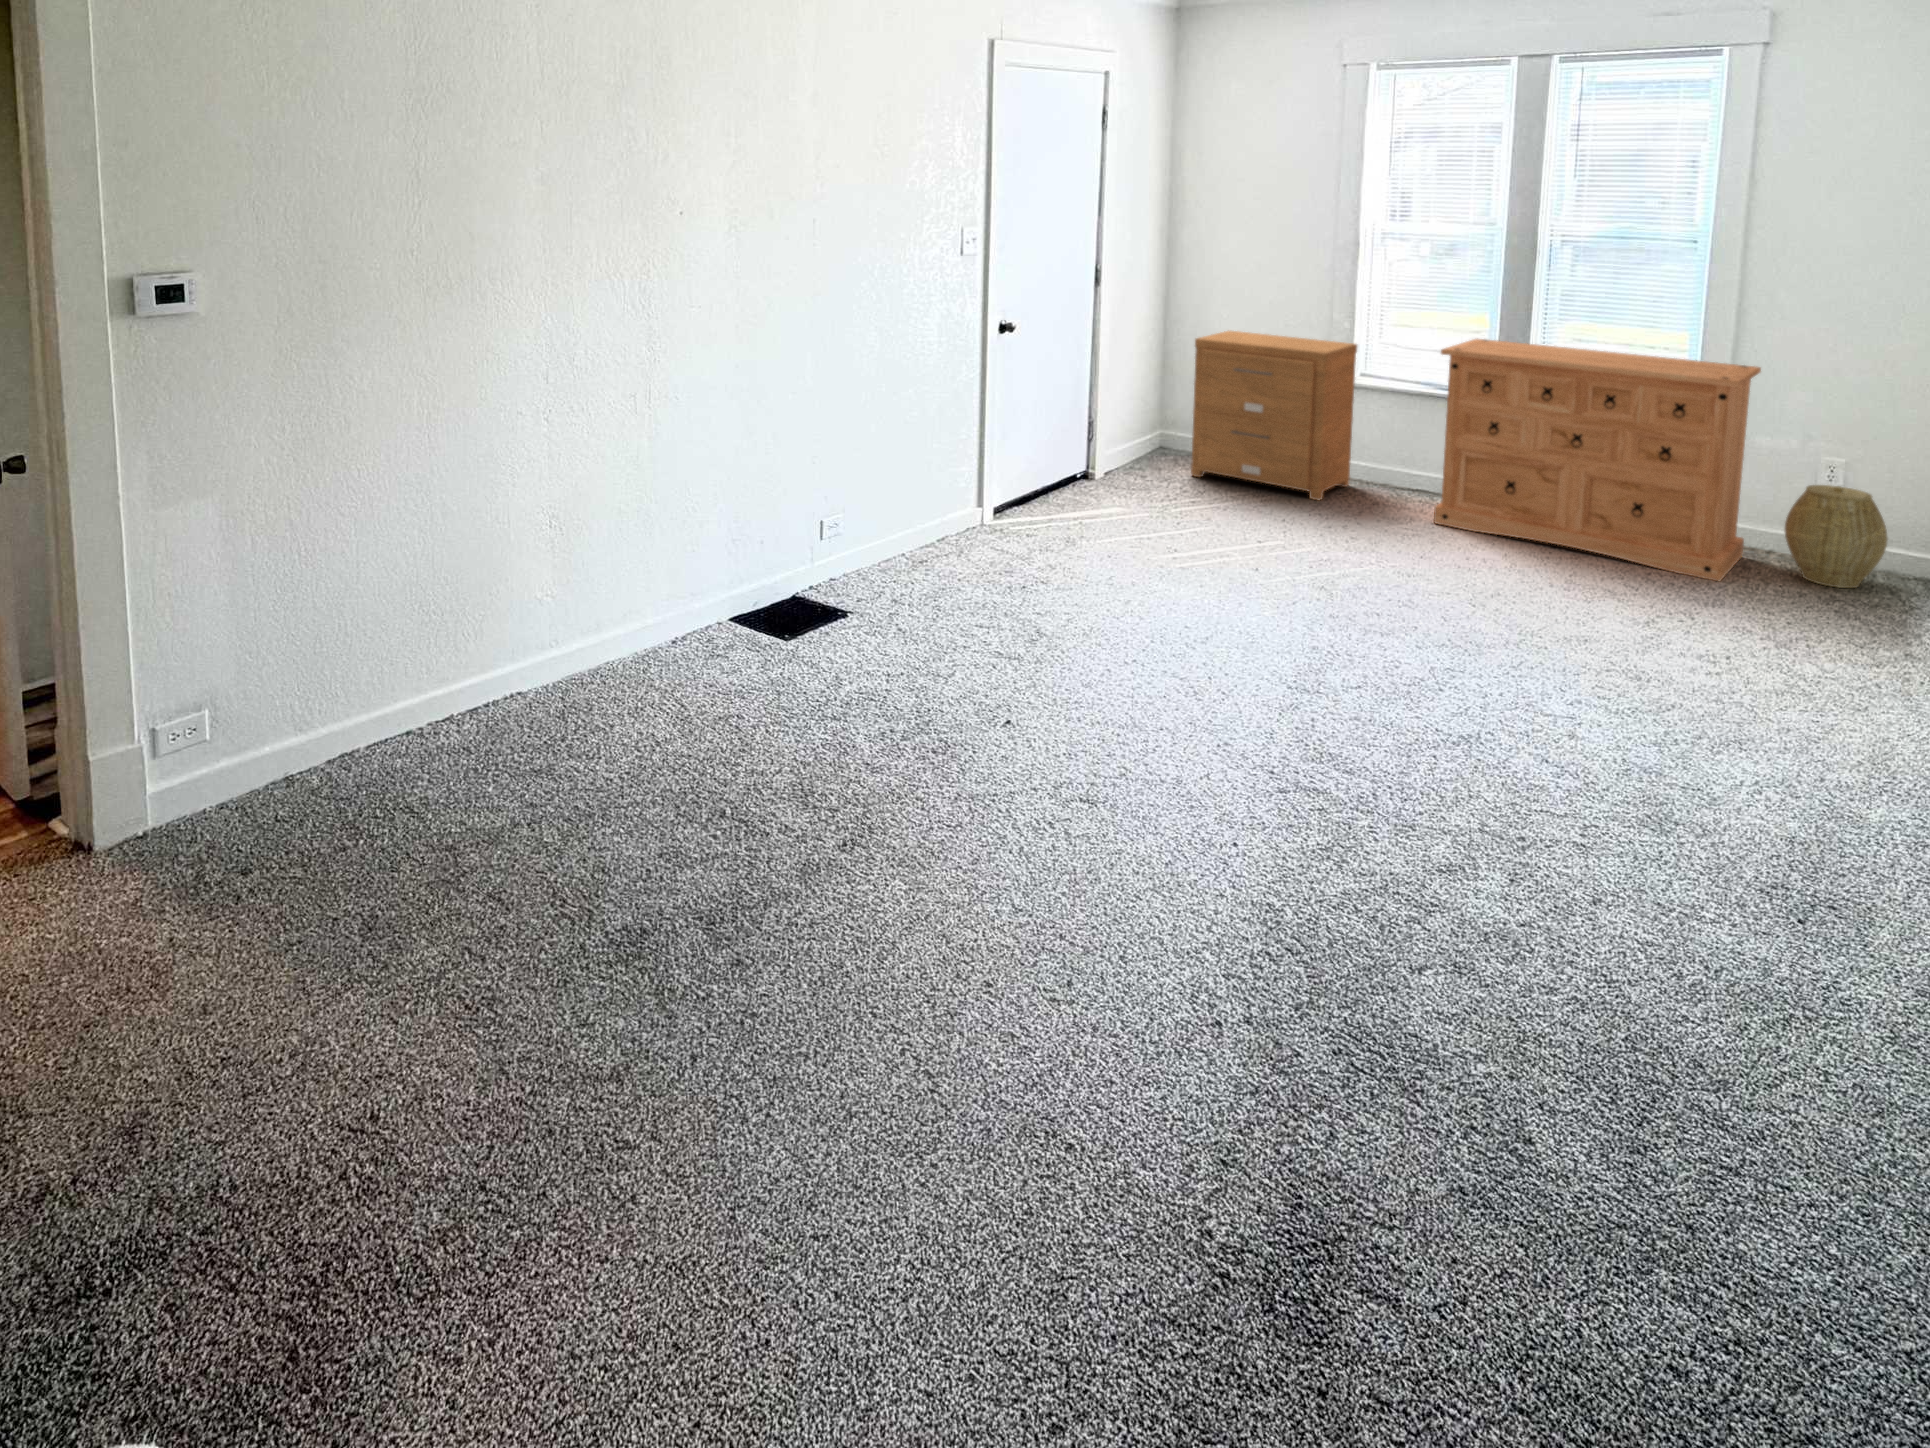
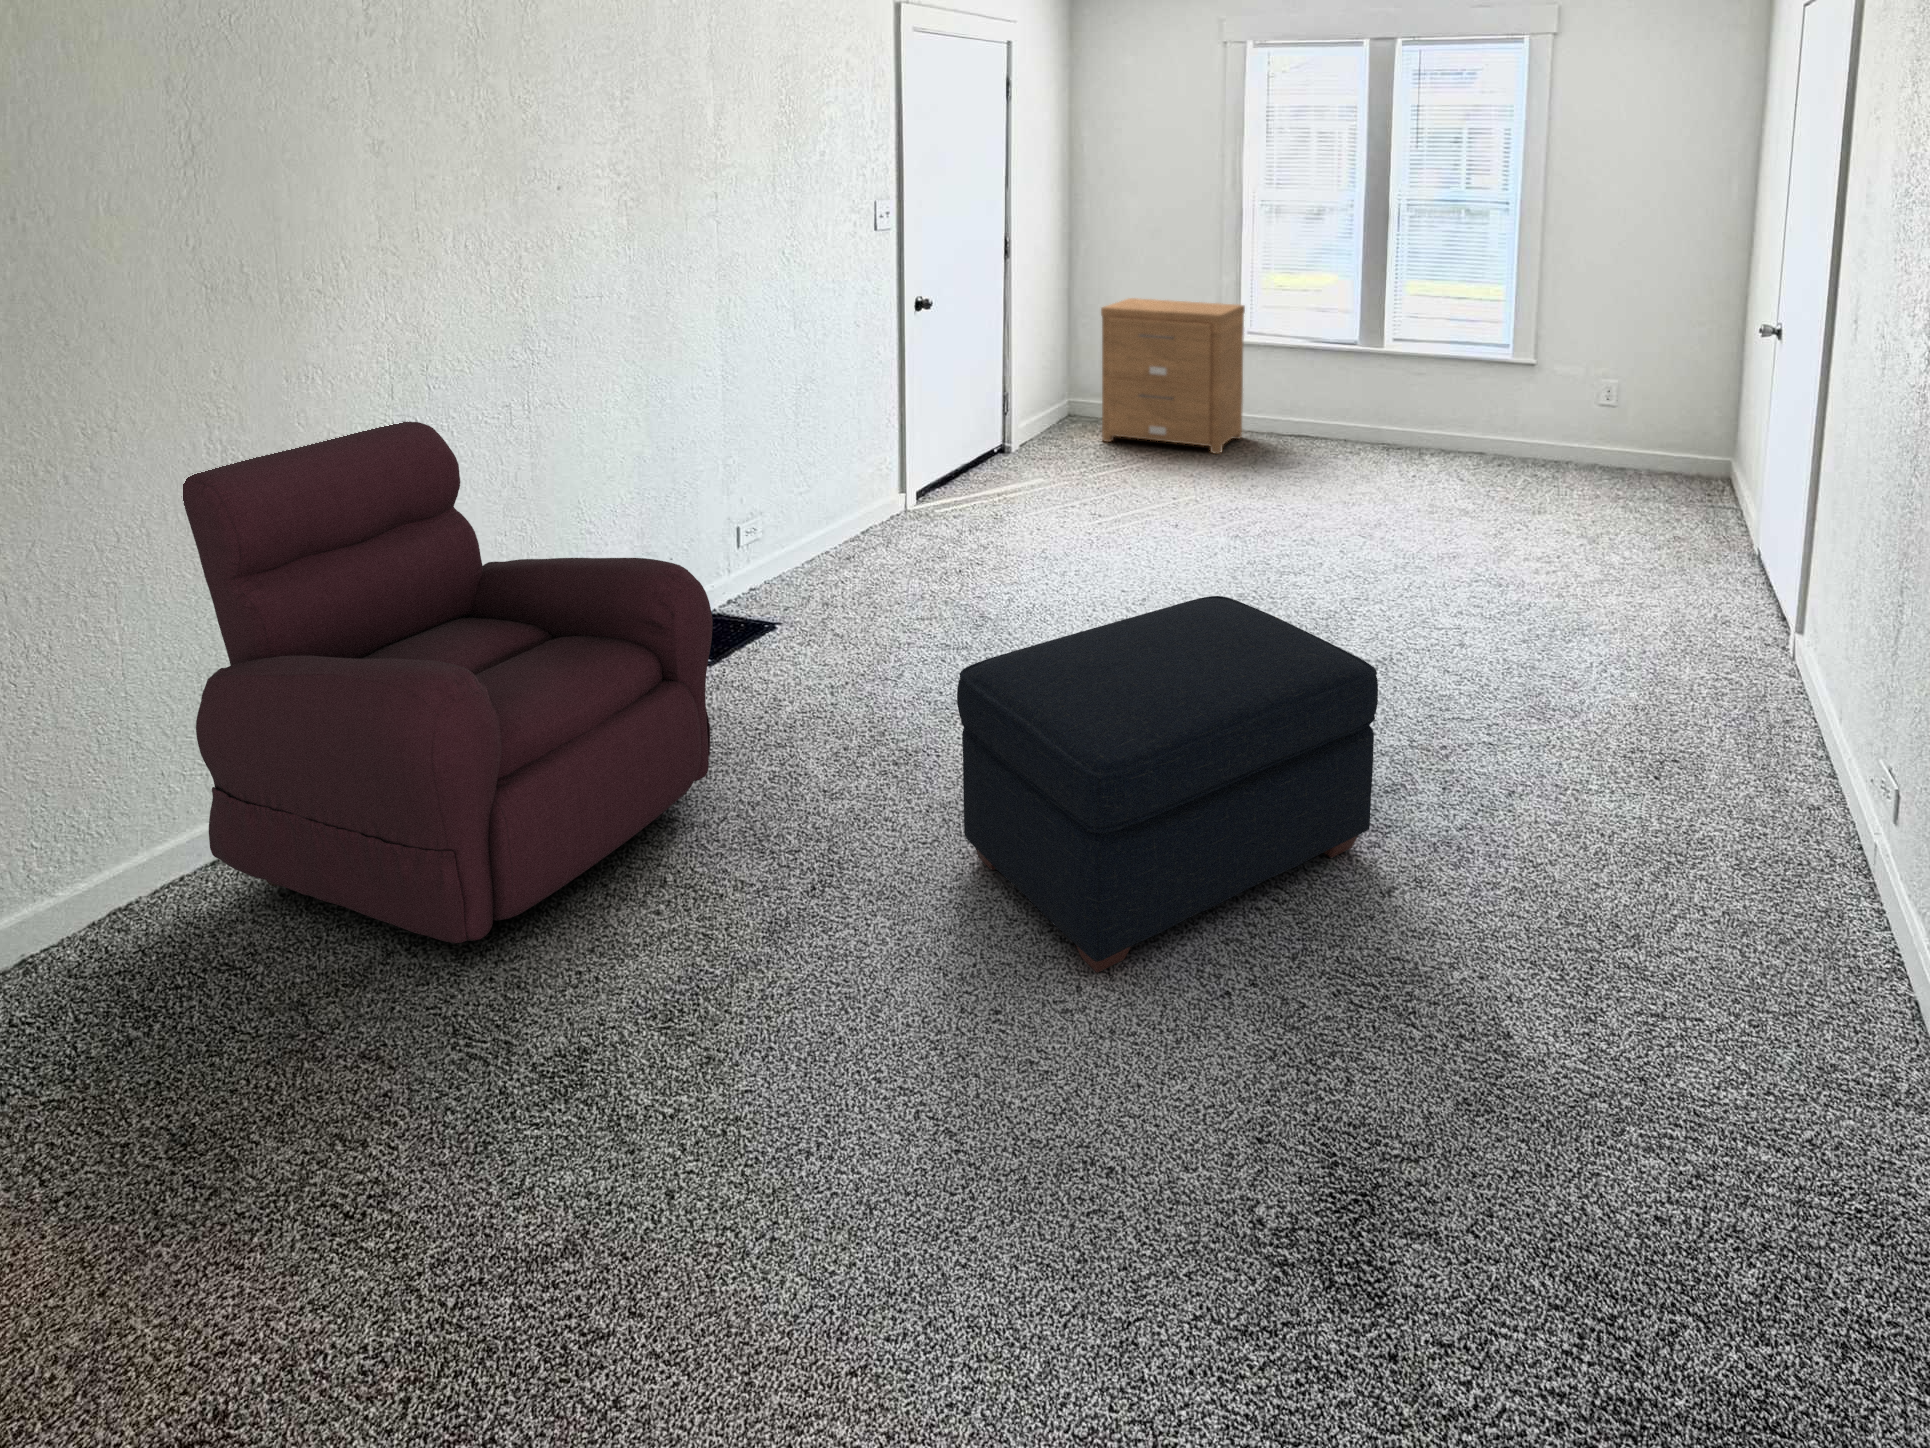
dresser: present [1434,339,1761,581] -> none [1318,295,1561,492]
armchair: none [399,401,778,826] -> present [183,421,713,943]
woven basket: present [1785,485,1888,588] -> none [1582,403,1652,487]
ottoman: none [981,636,1419,974] -> present [957,596,1378,973]

